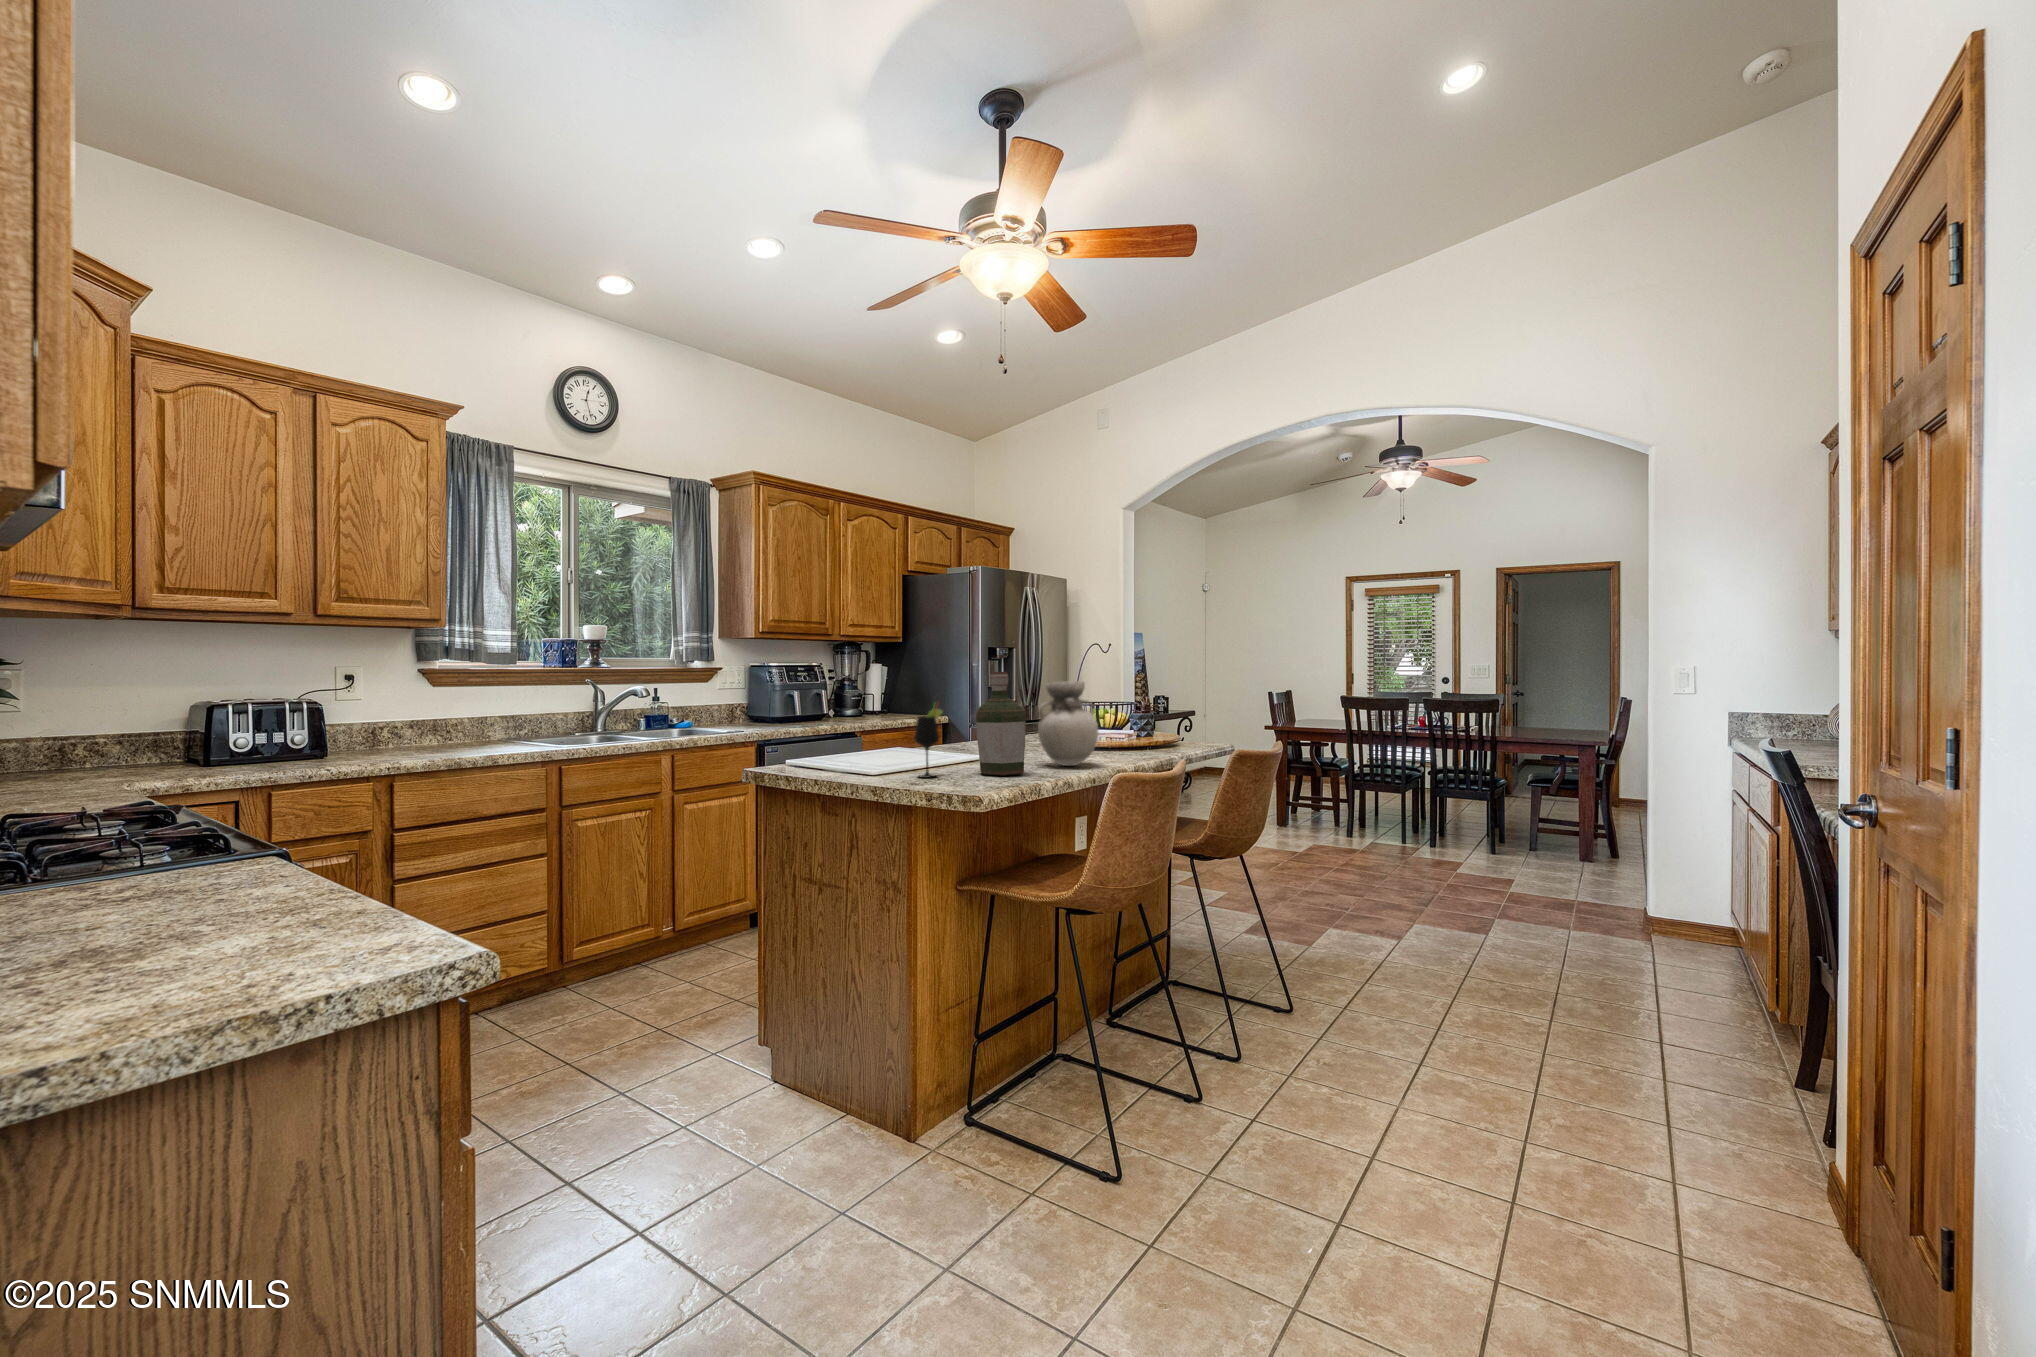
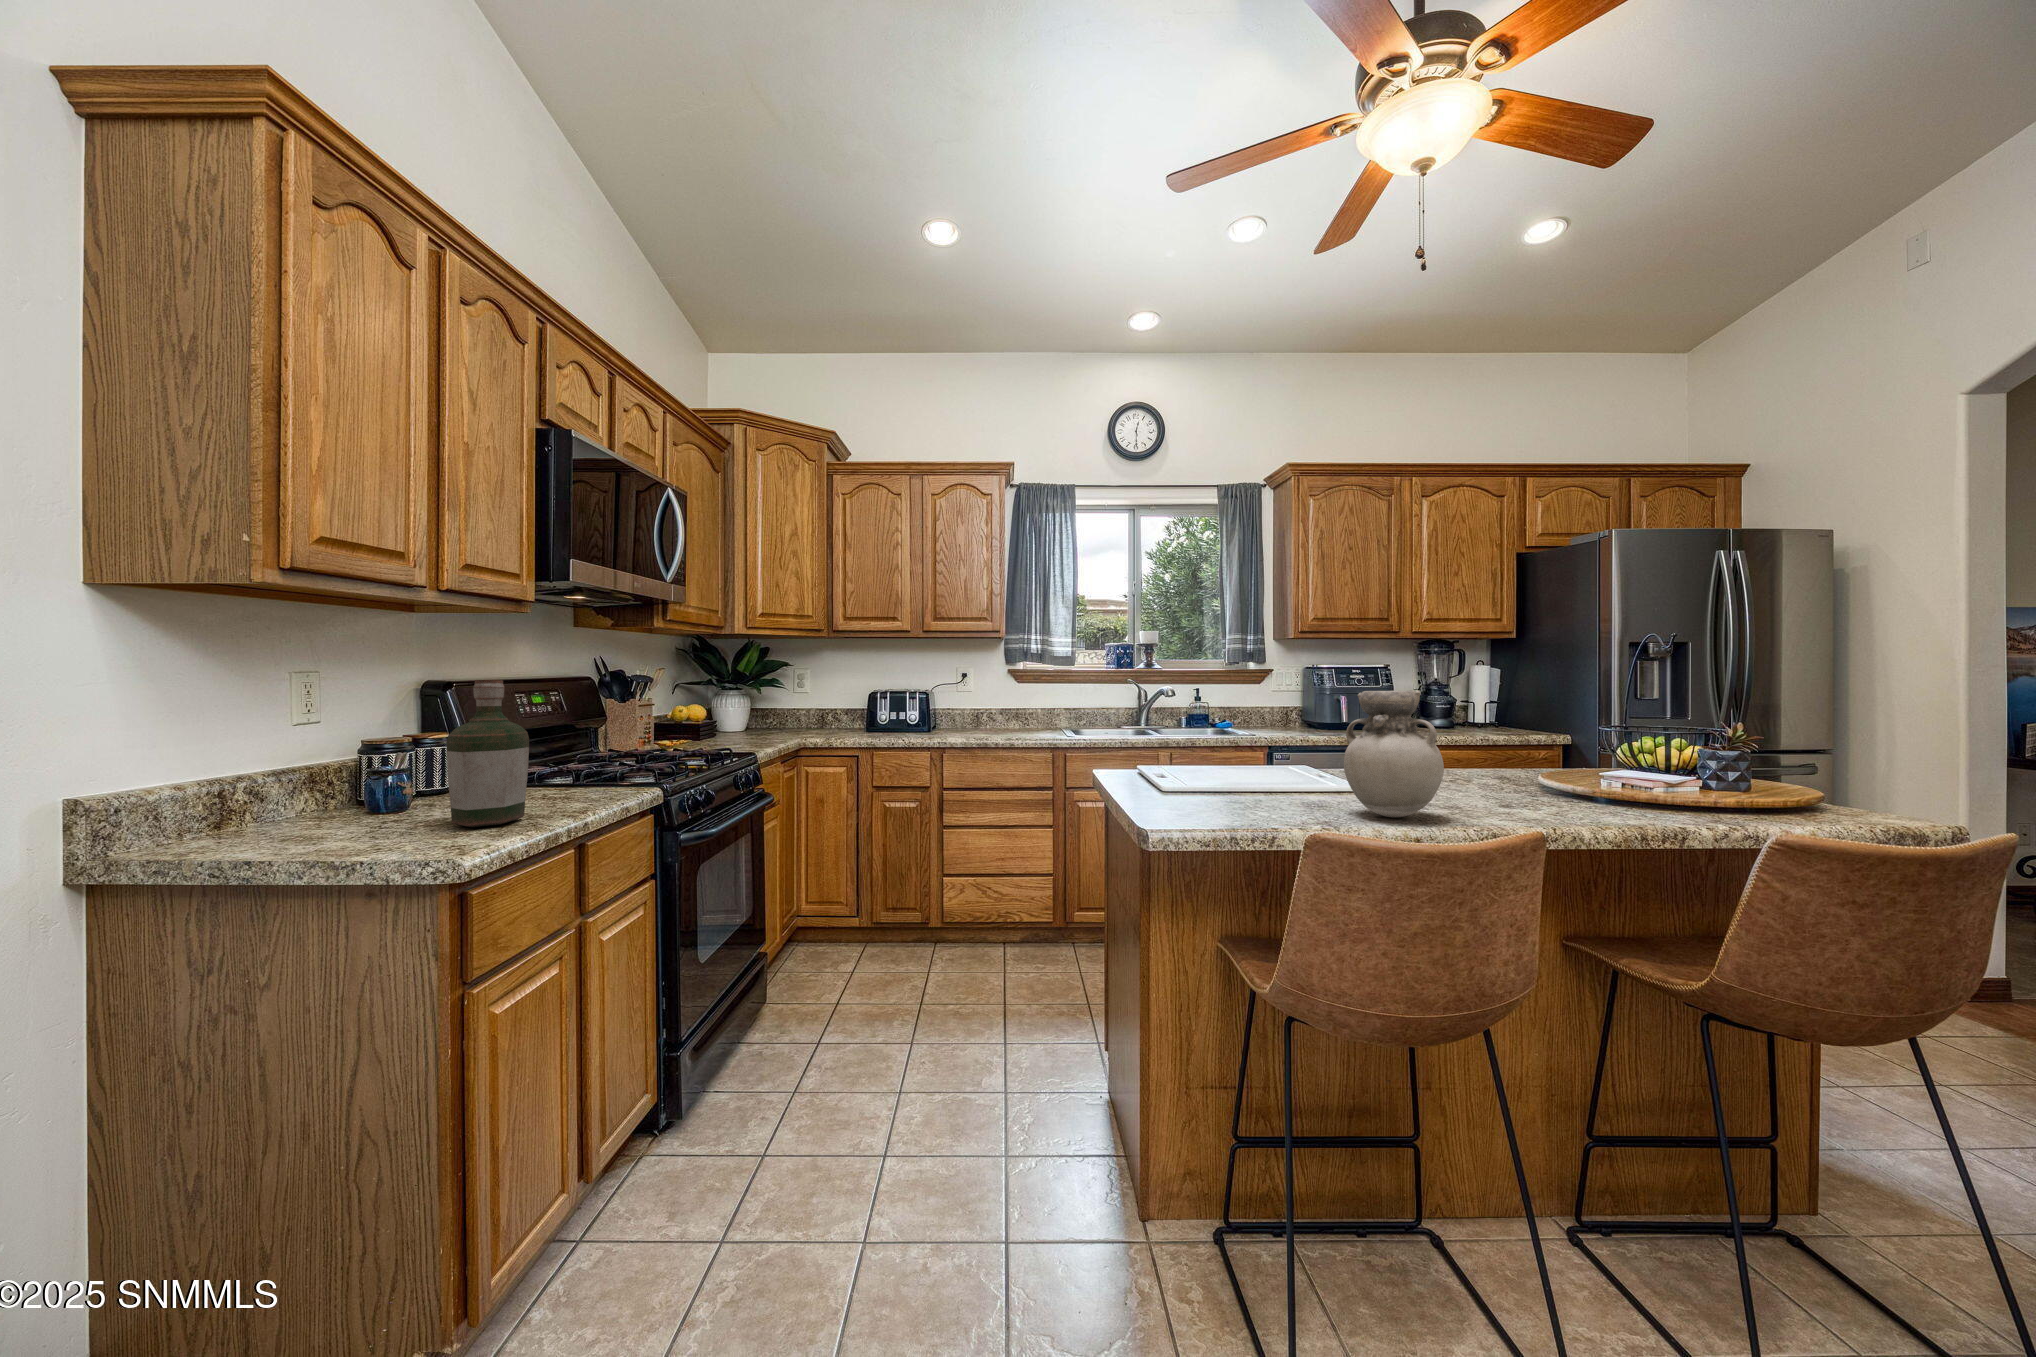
bottle: present [976,672,1026,776] -> present [447,680,529,827]
wine glass: present [915,708,942,778] -> none [1152,711,1187,803]

